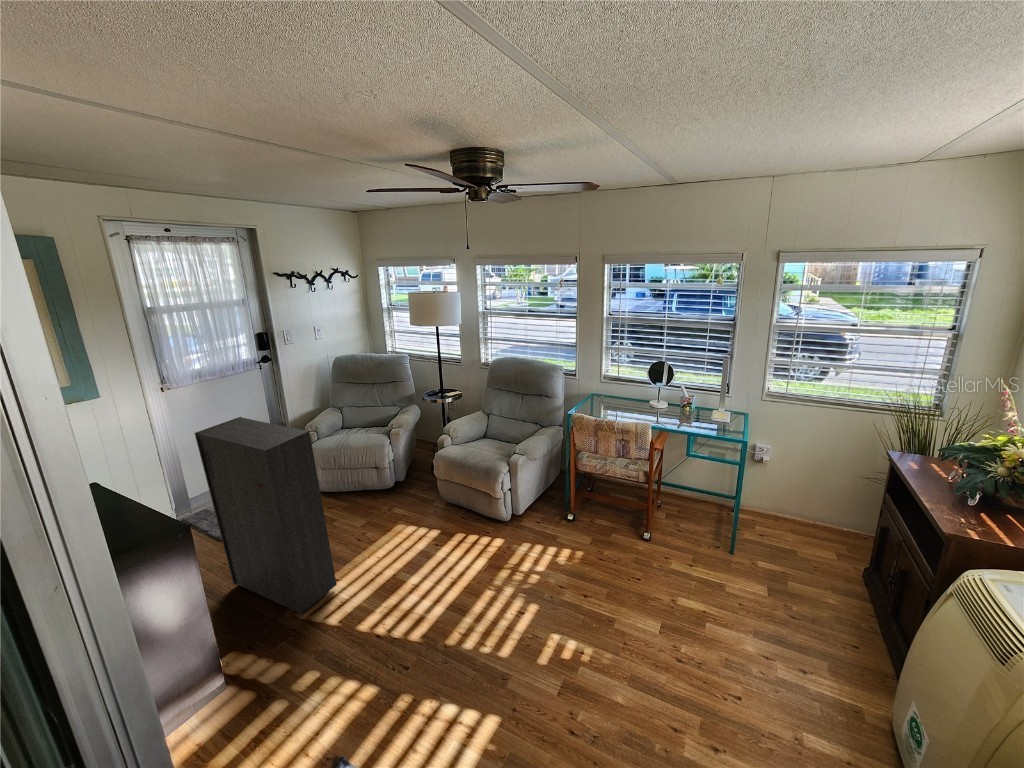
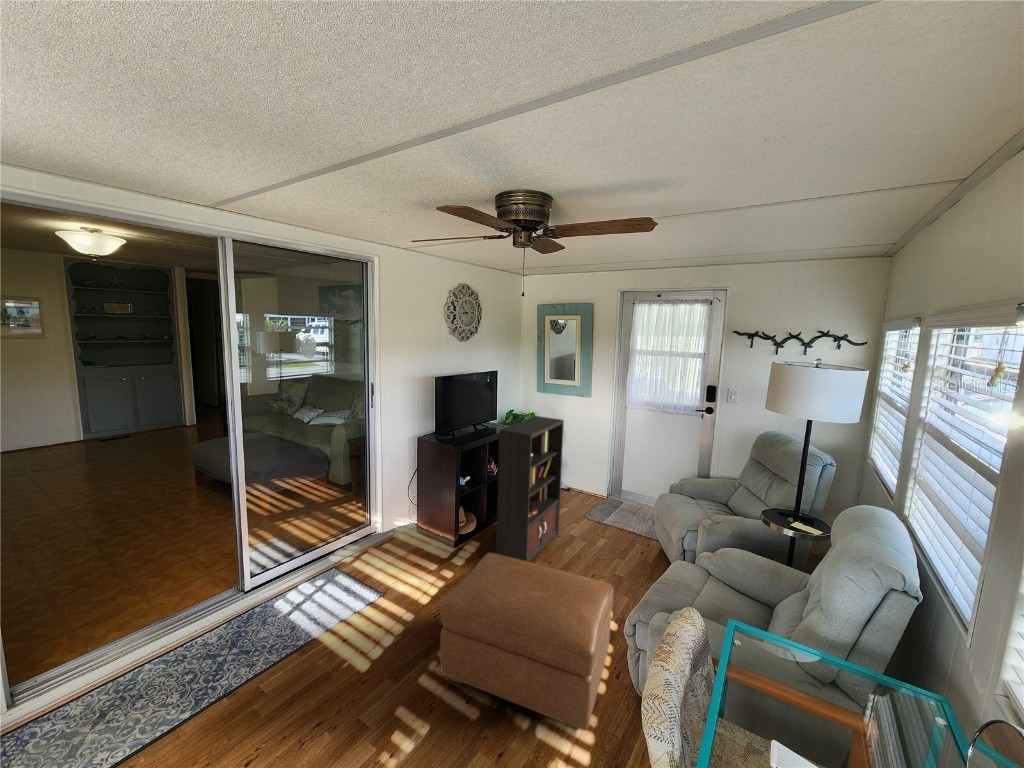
ottoman: none [408,482,545,629] -> present [440,553,613,730]

